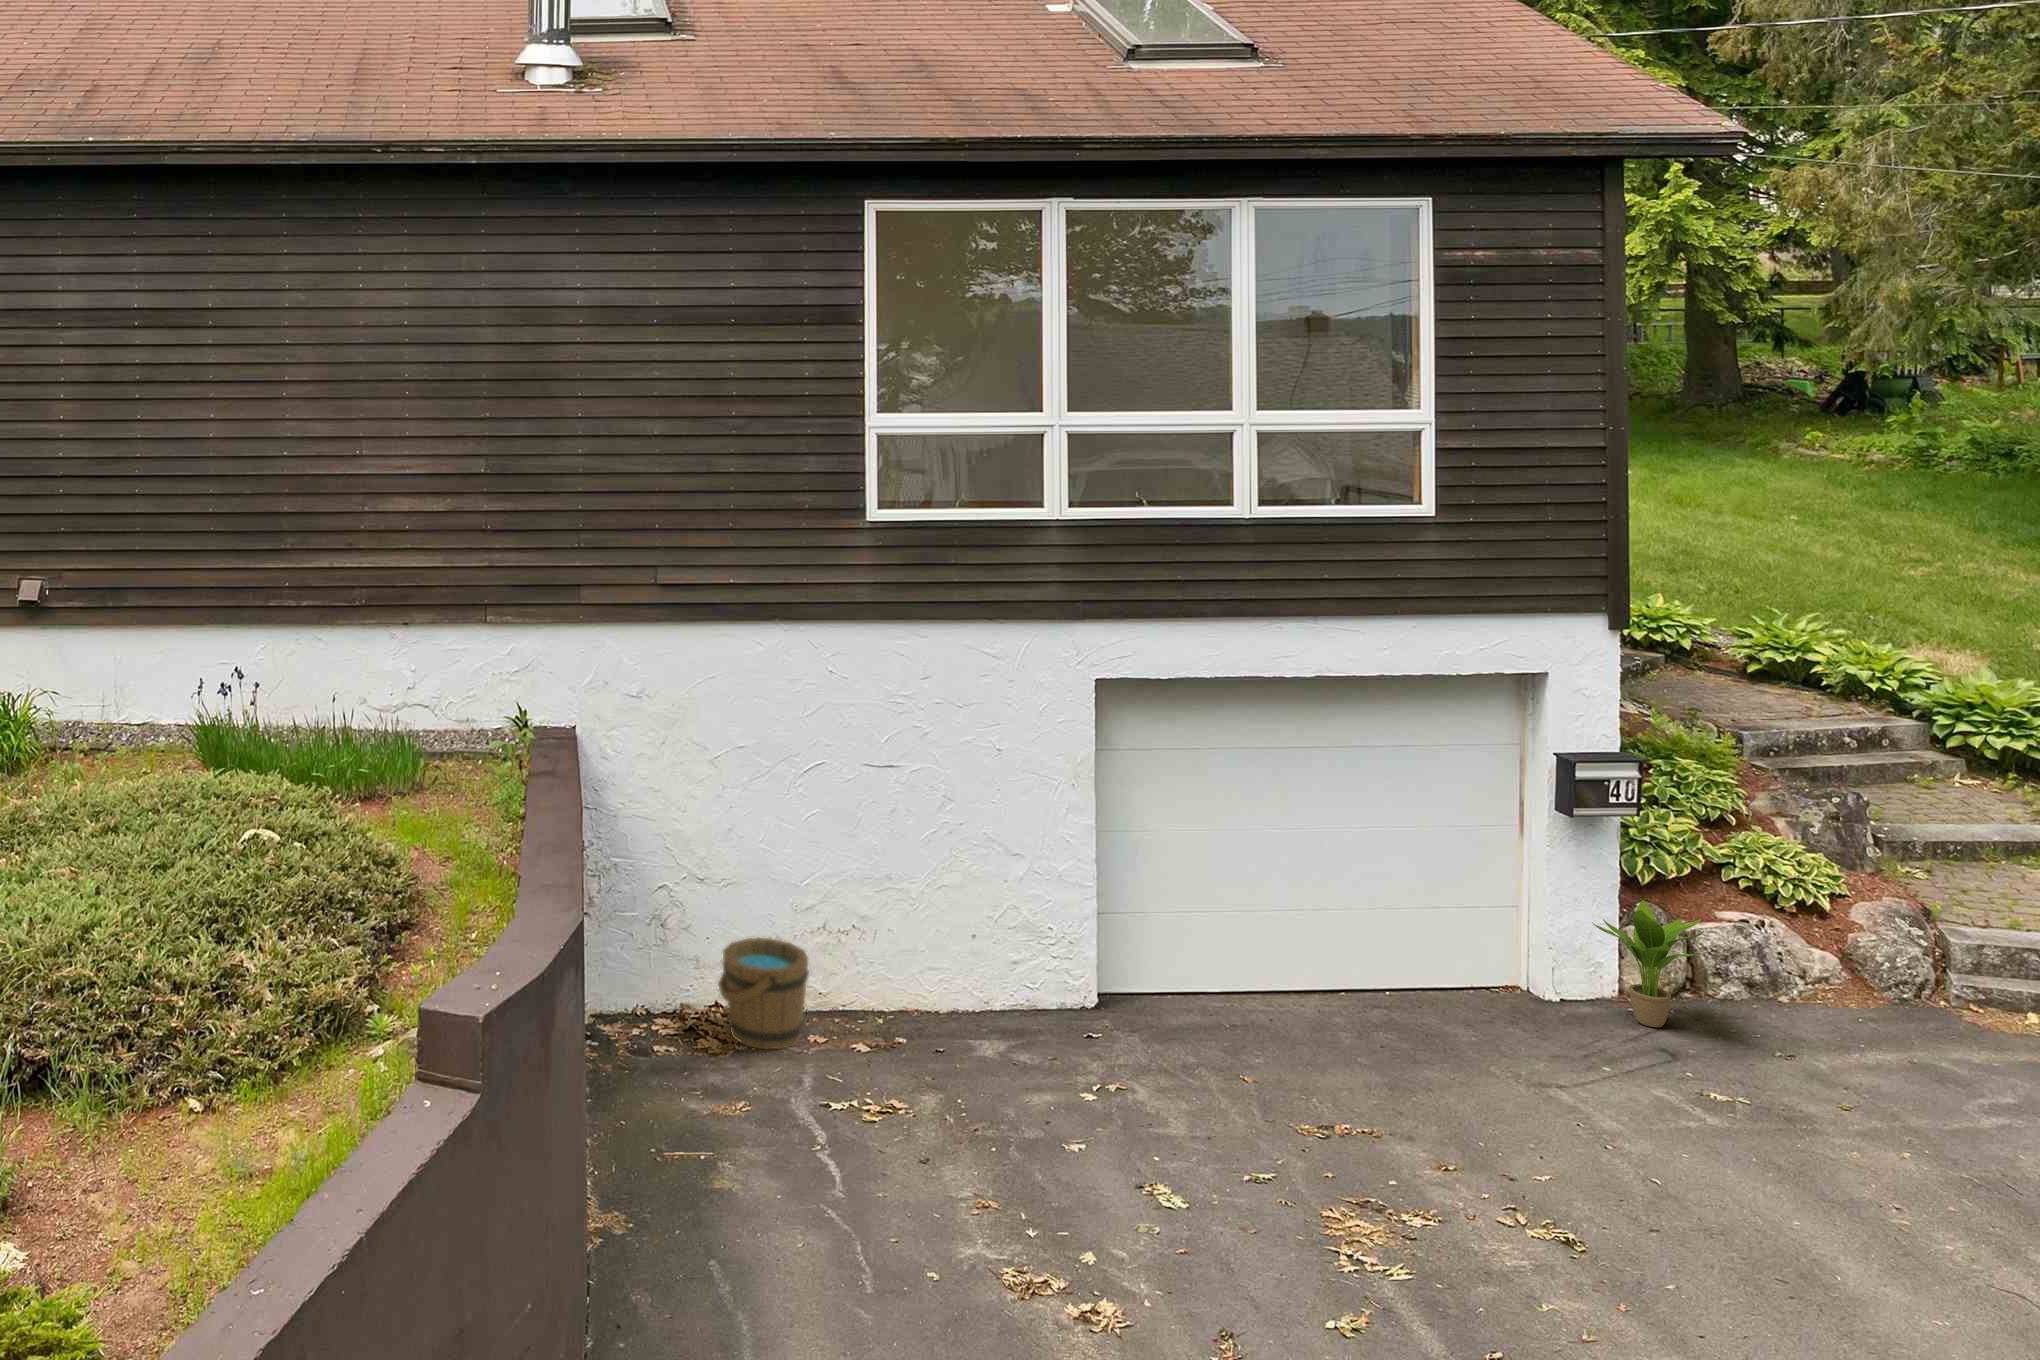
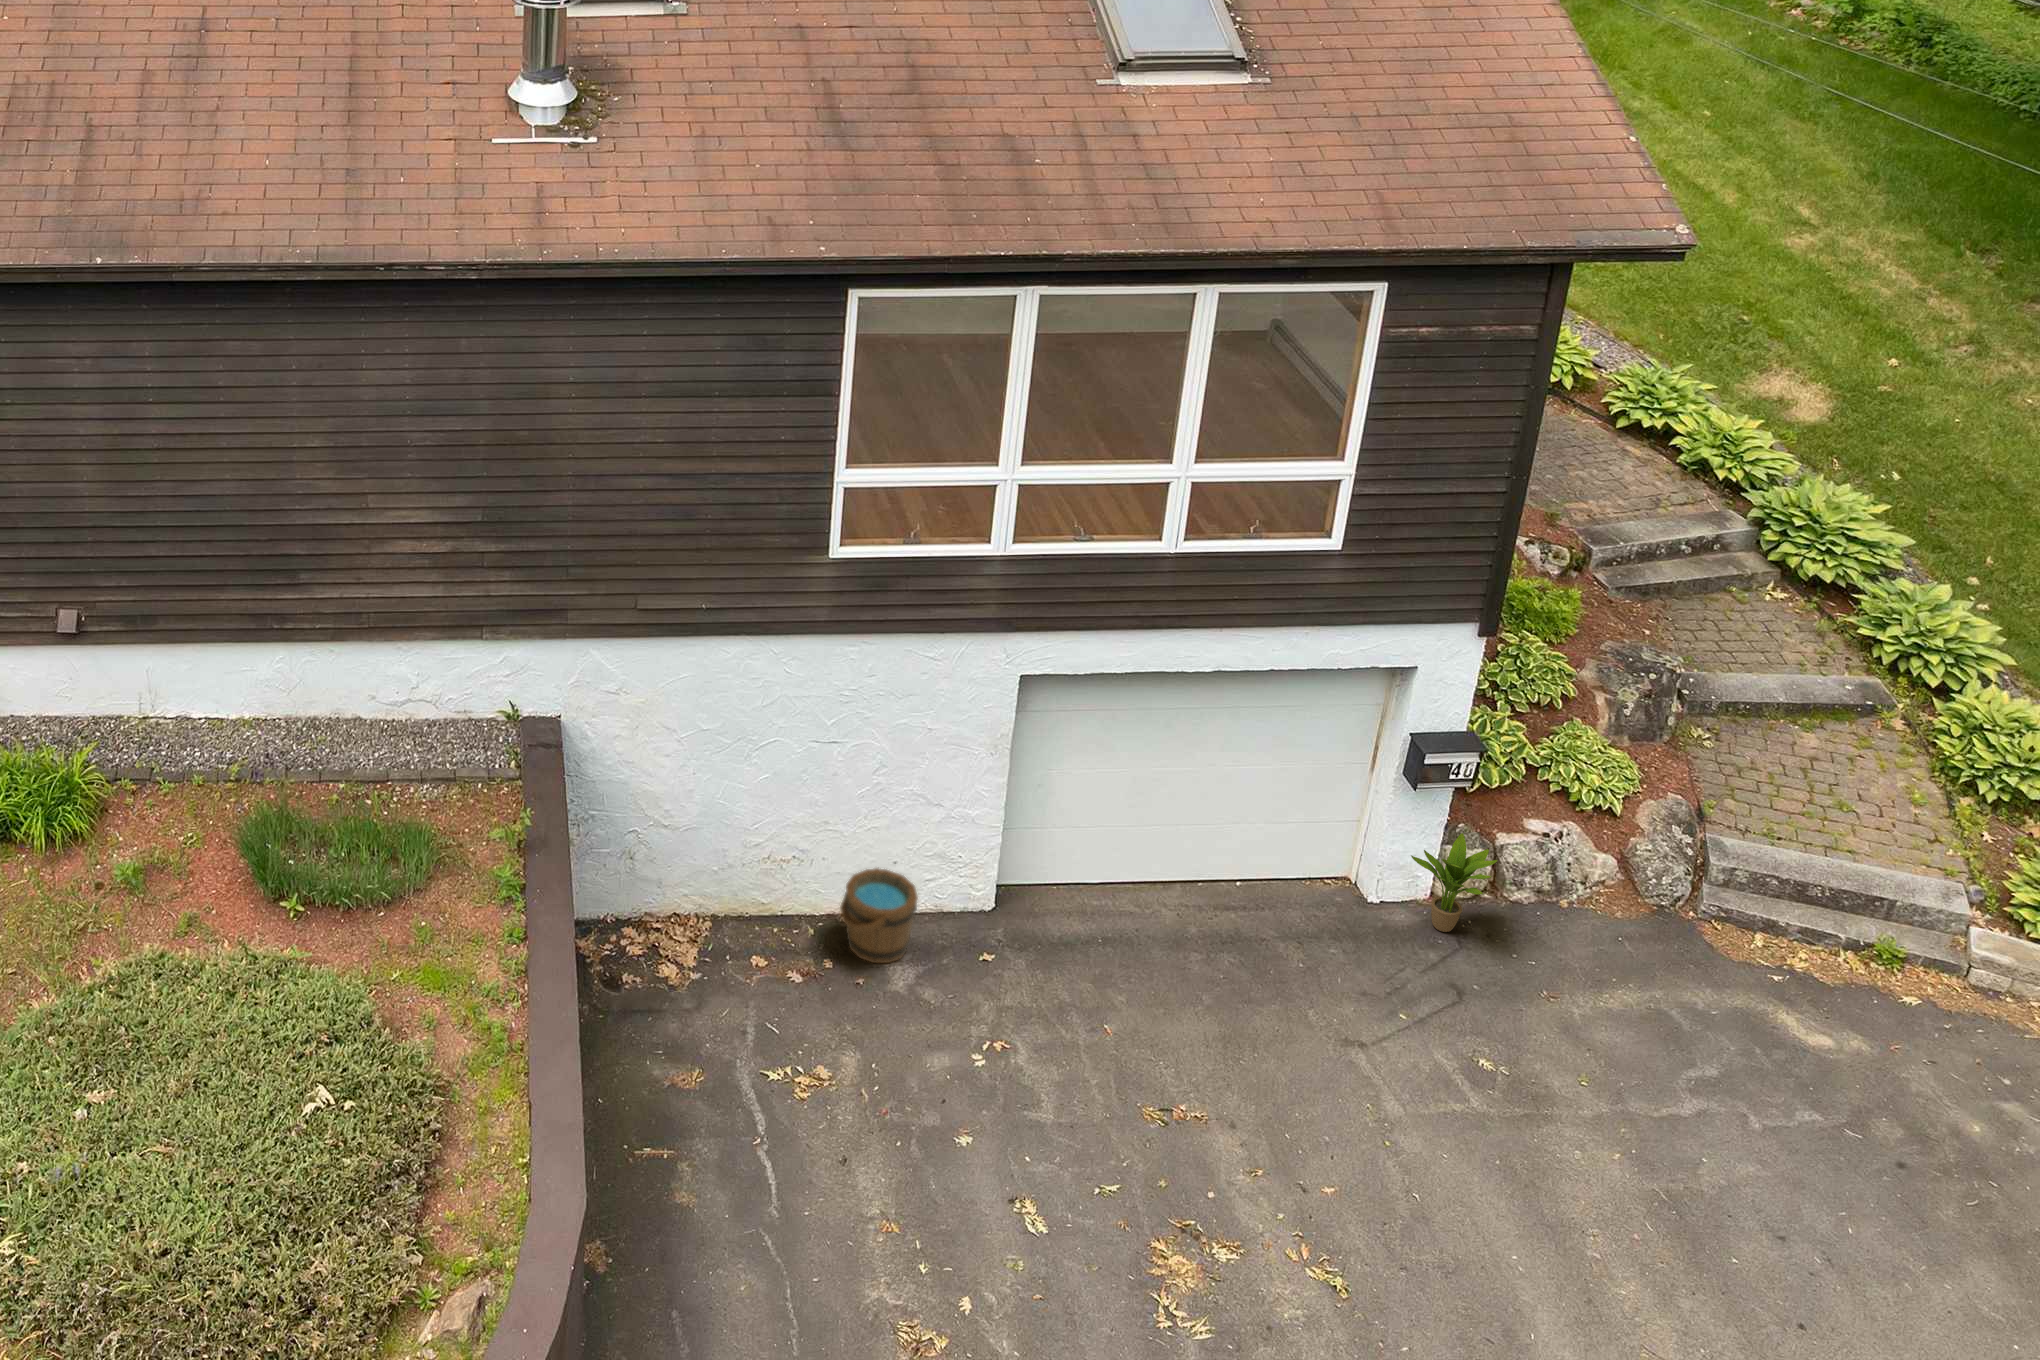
bucket: present [718,937,809,1049] -> present [840,868,918,963]

